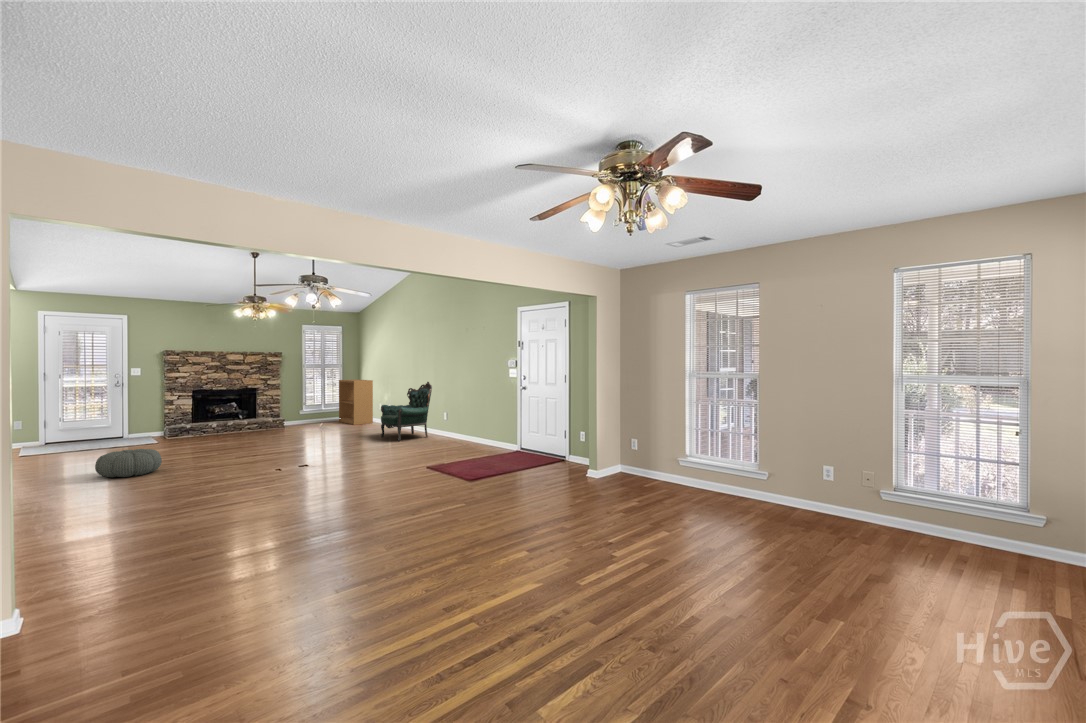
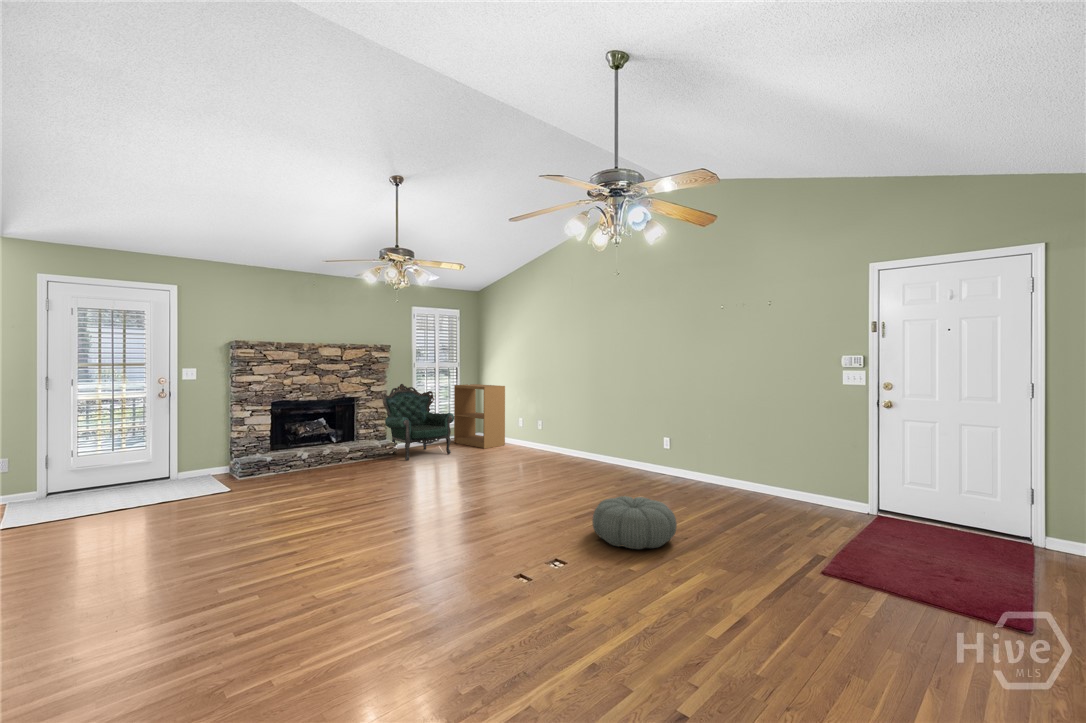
armchair: present [381,382,432,441] -> present [382,384,454,461]
pouf: present [95,449,162,478] -> present [592,496,677,549]

